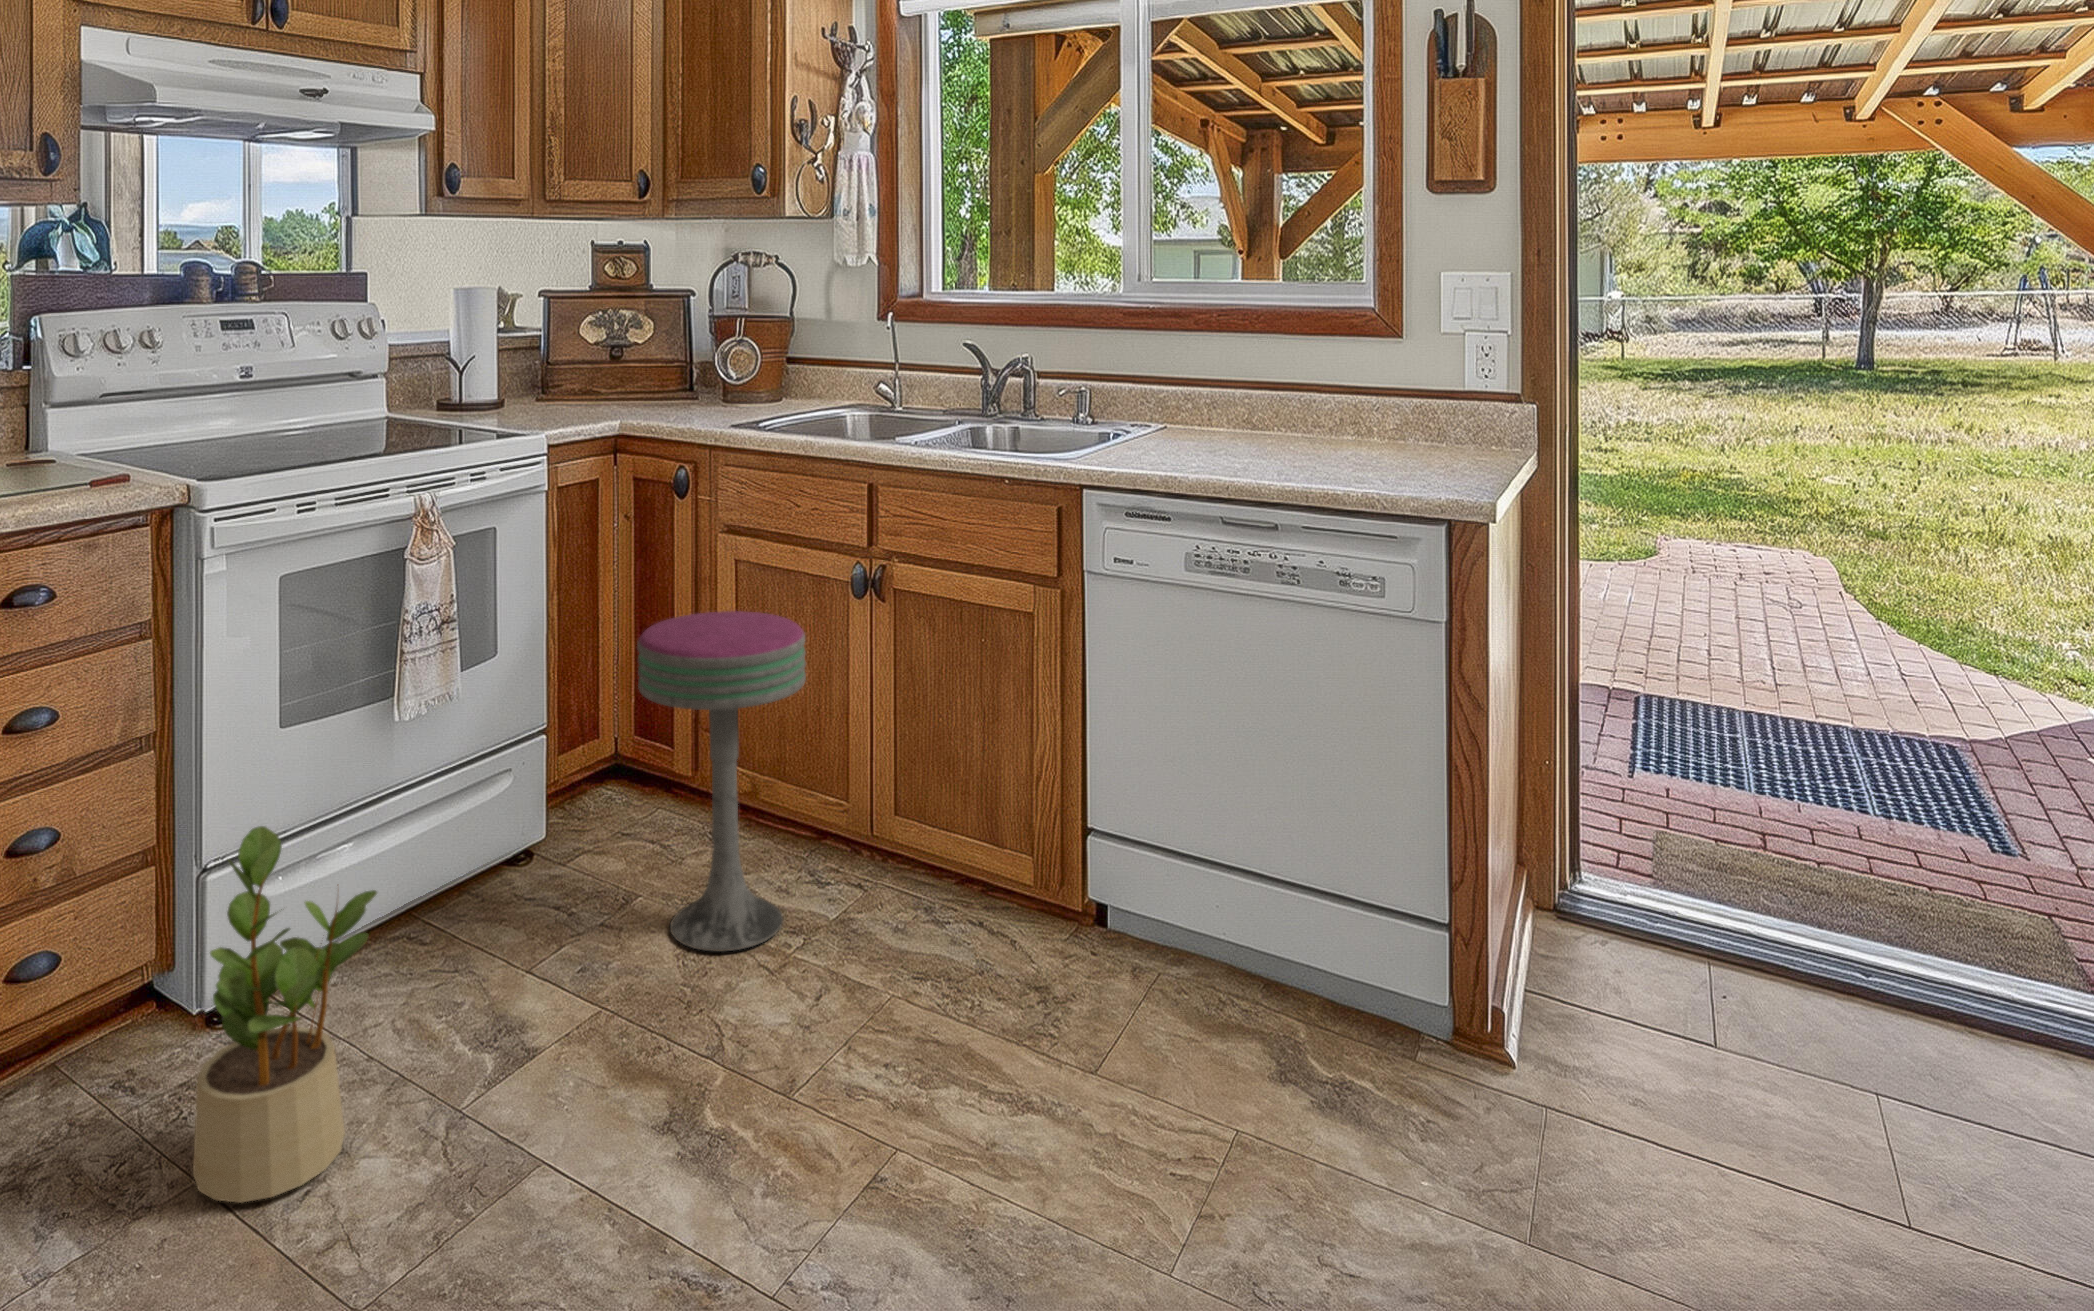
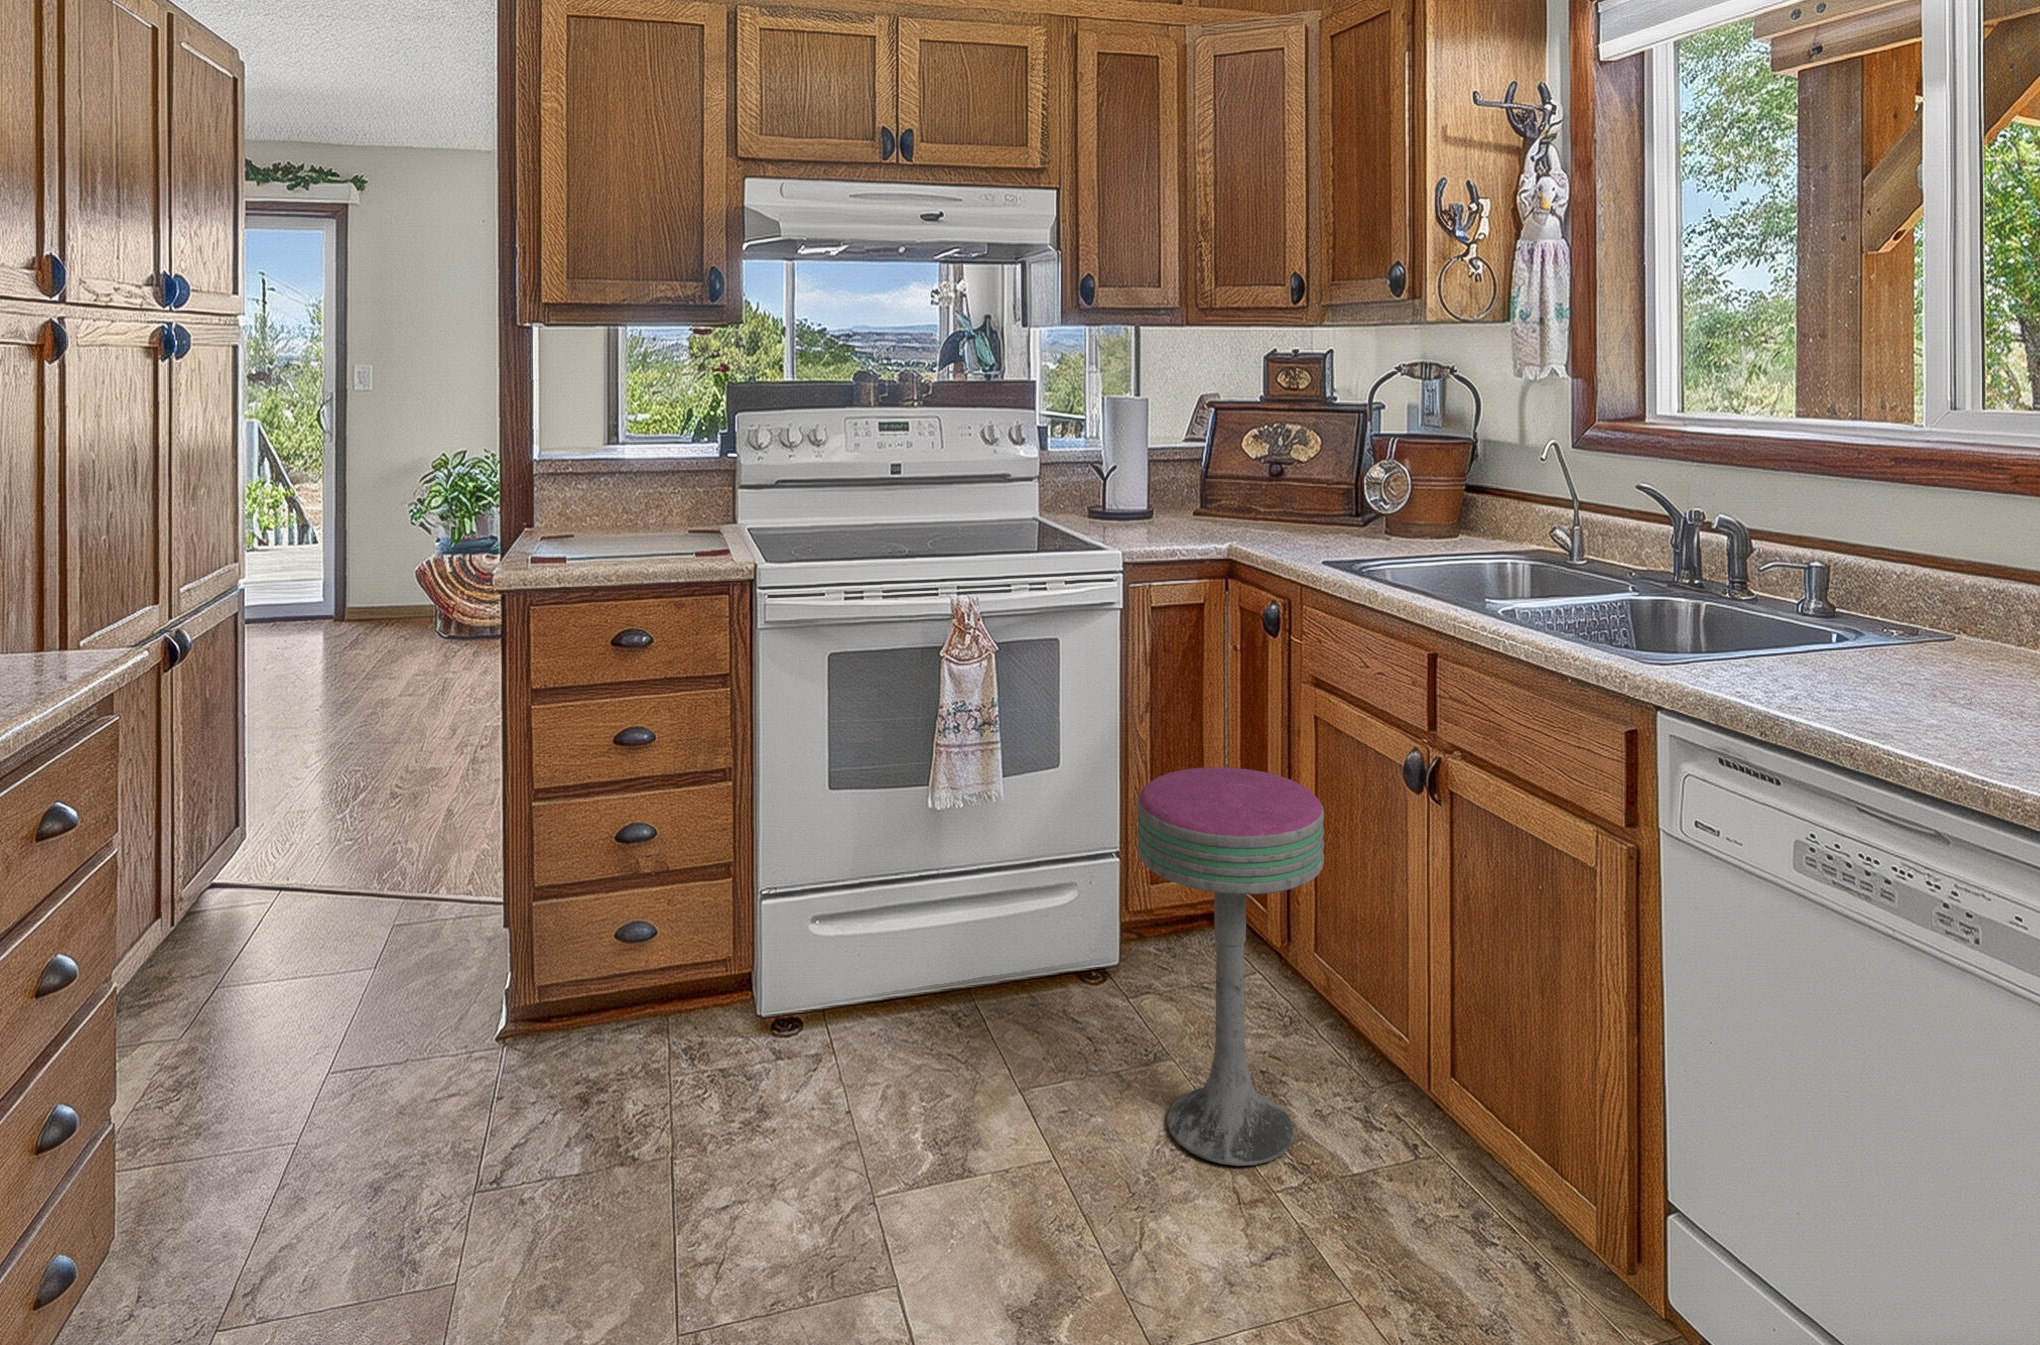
potted plant: present [193,826,377,1203] -> none [656,902,819,1245]

